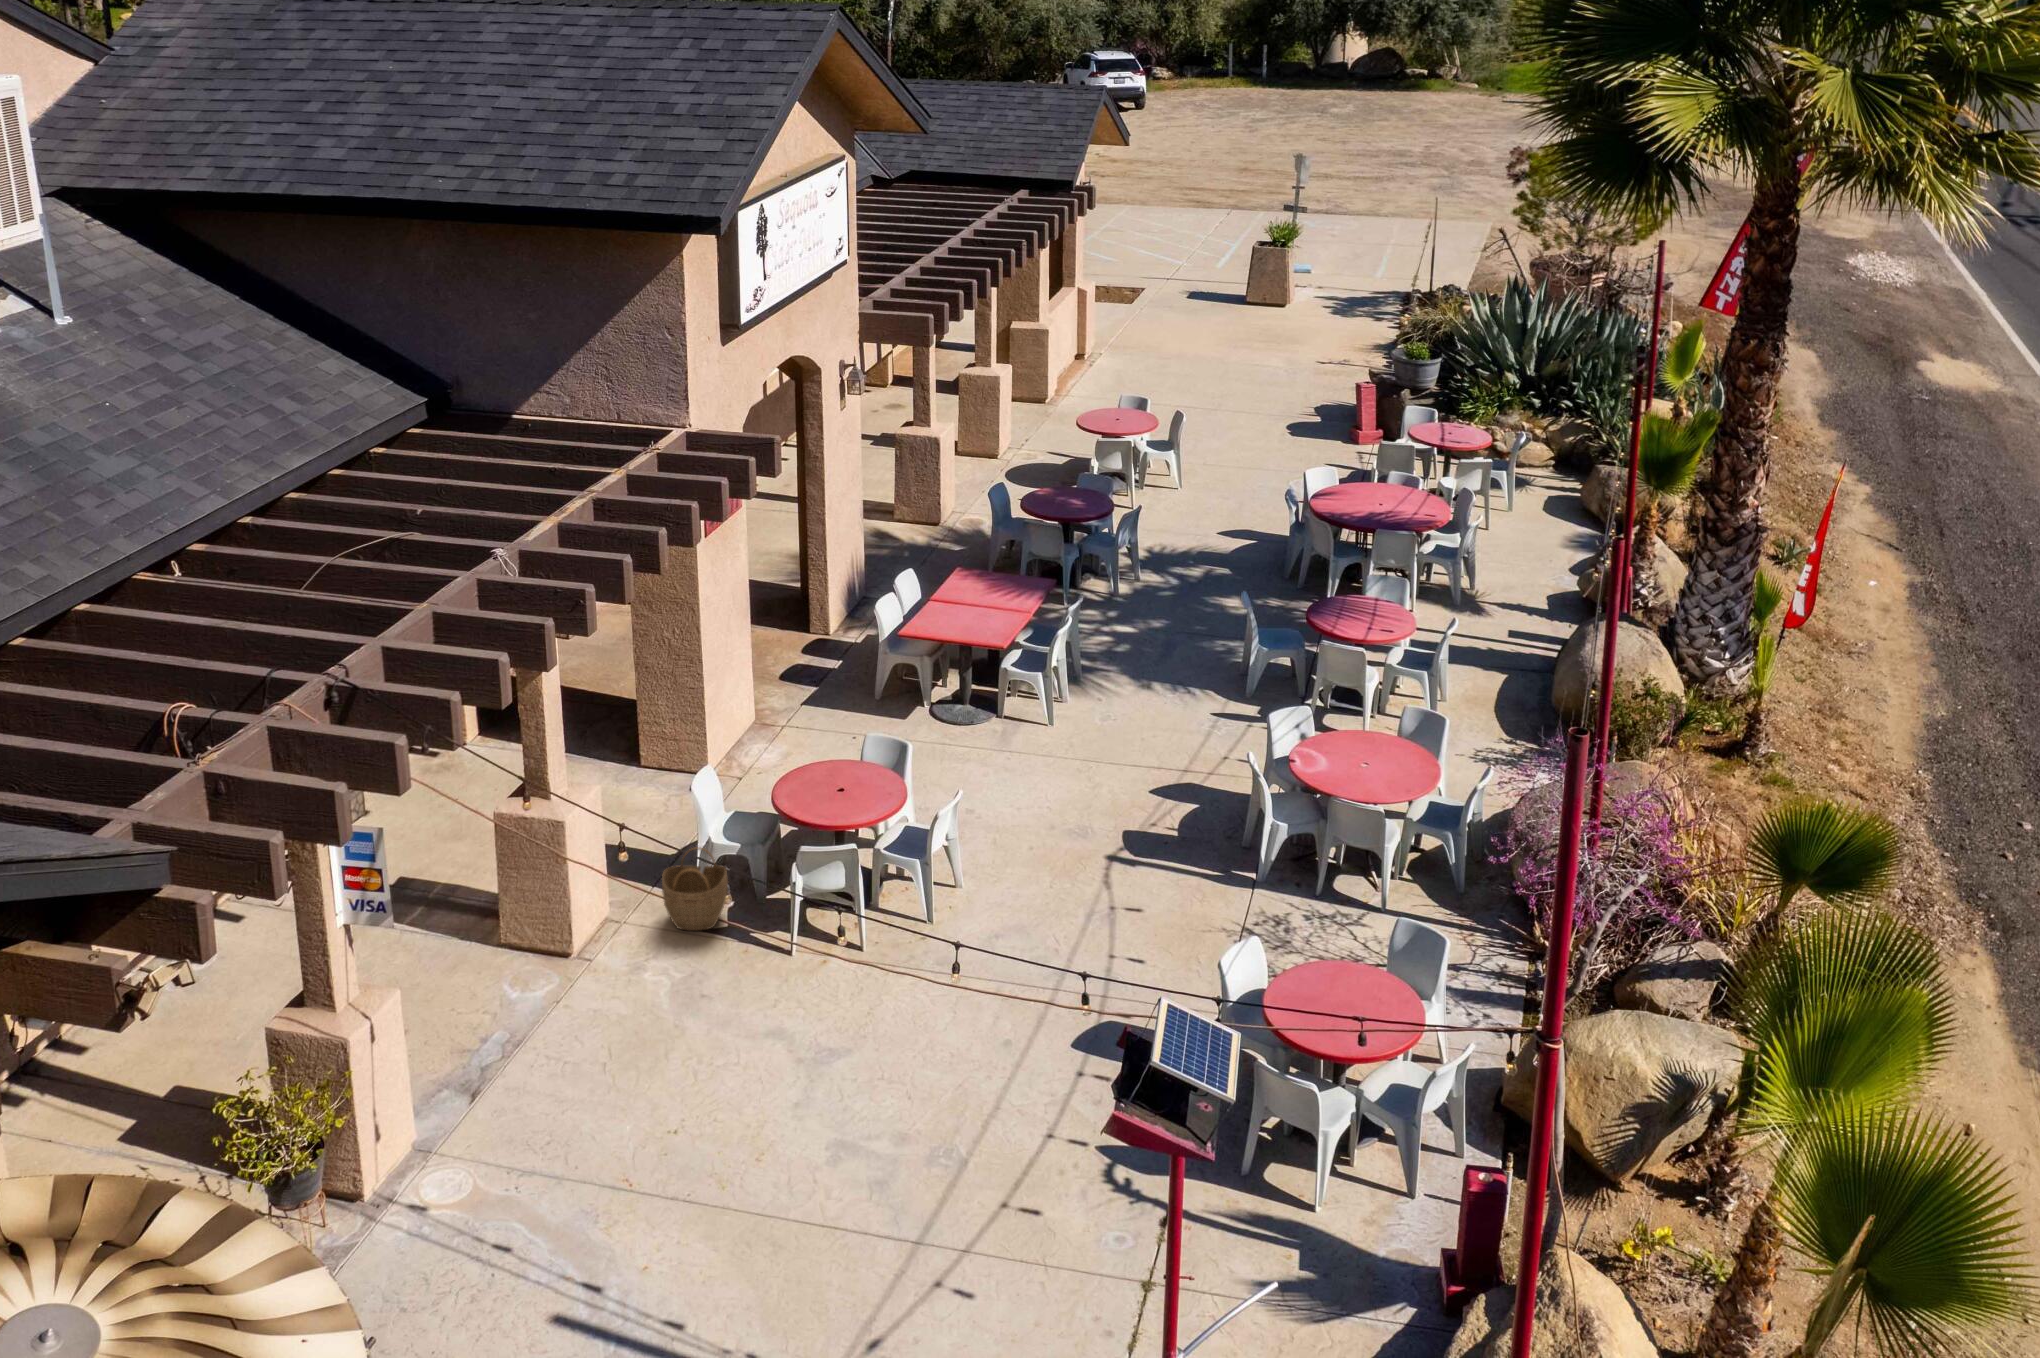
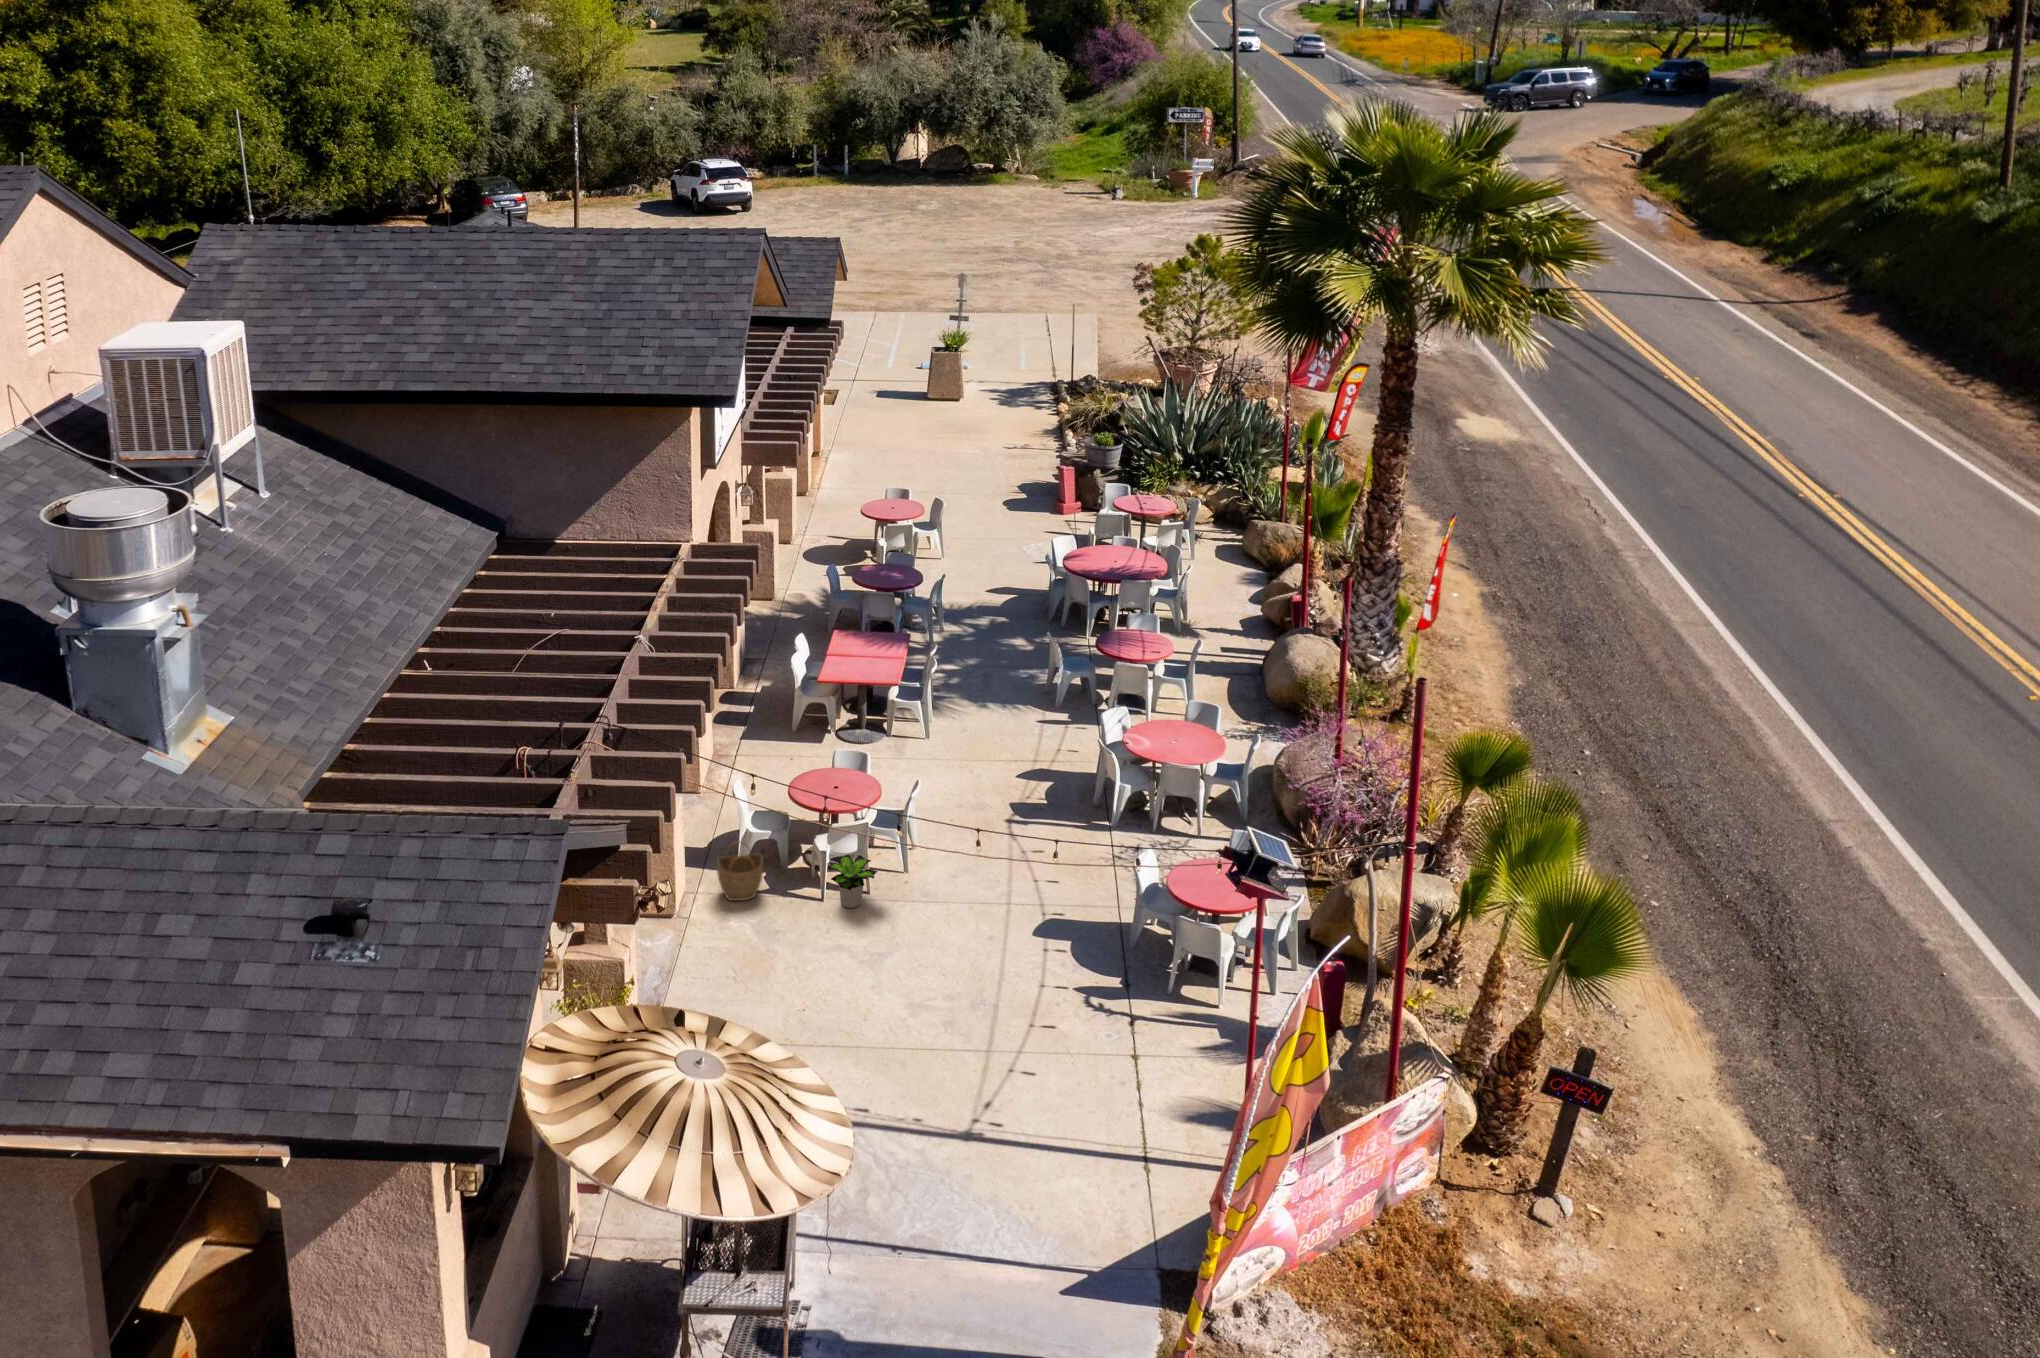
potted plant: none [806,883,878,961] -> present [830,855,877,908]

